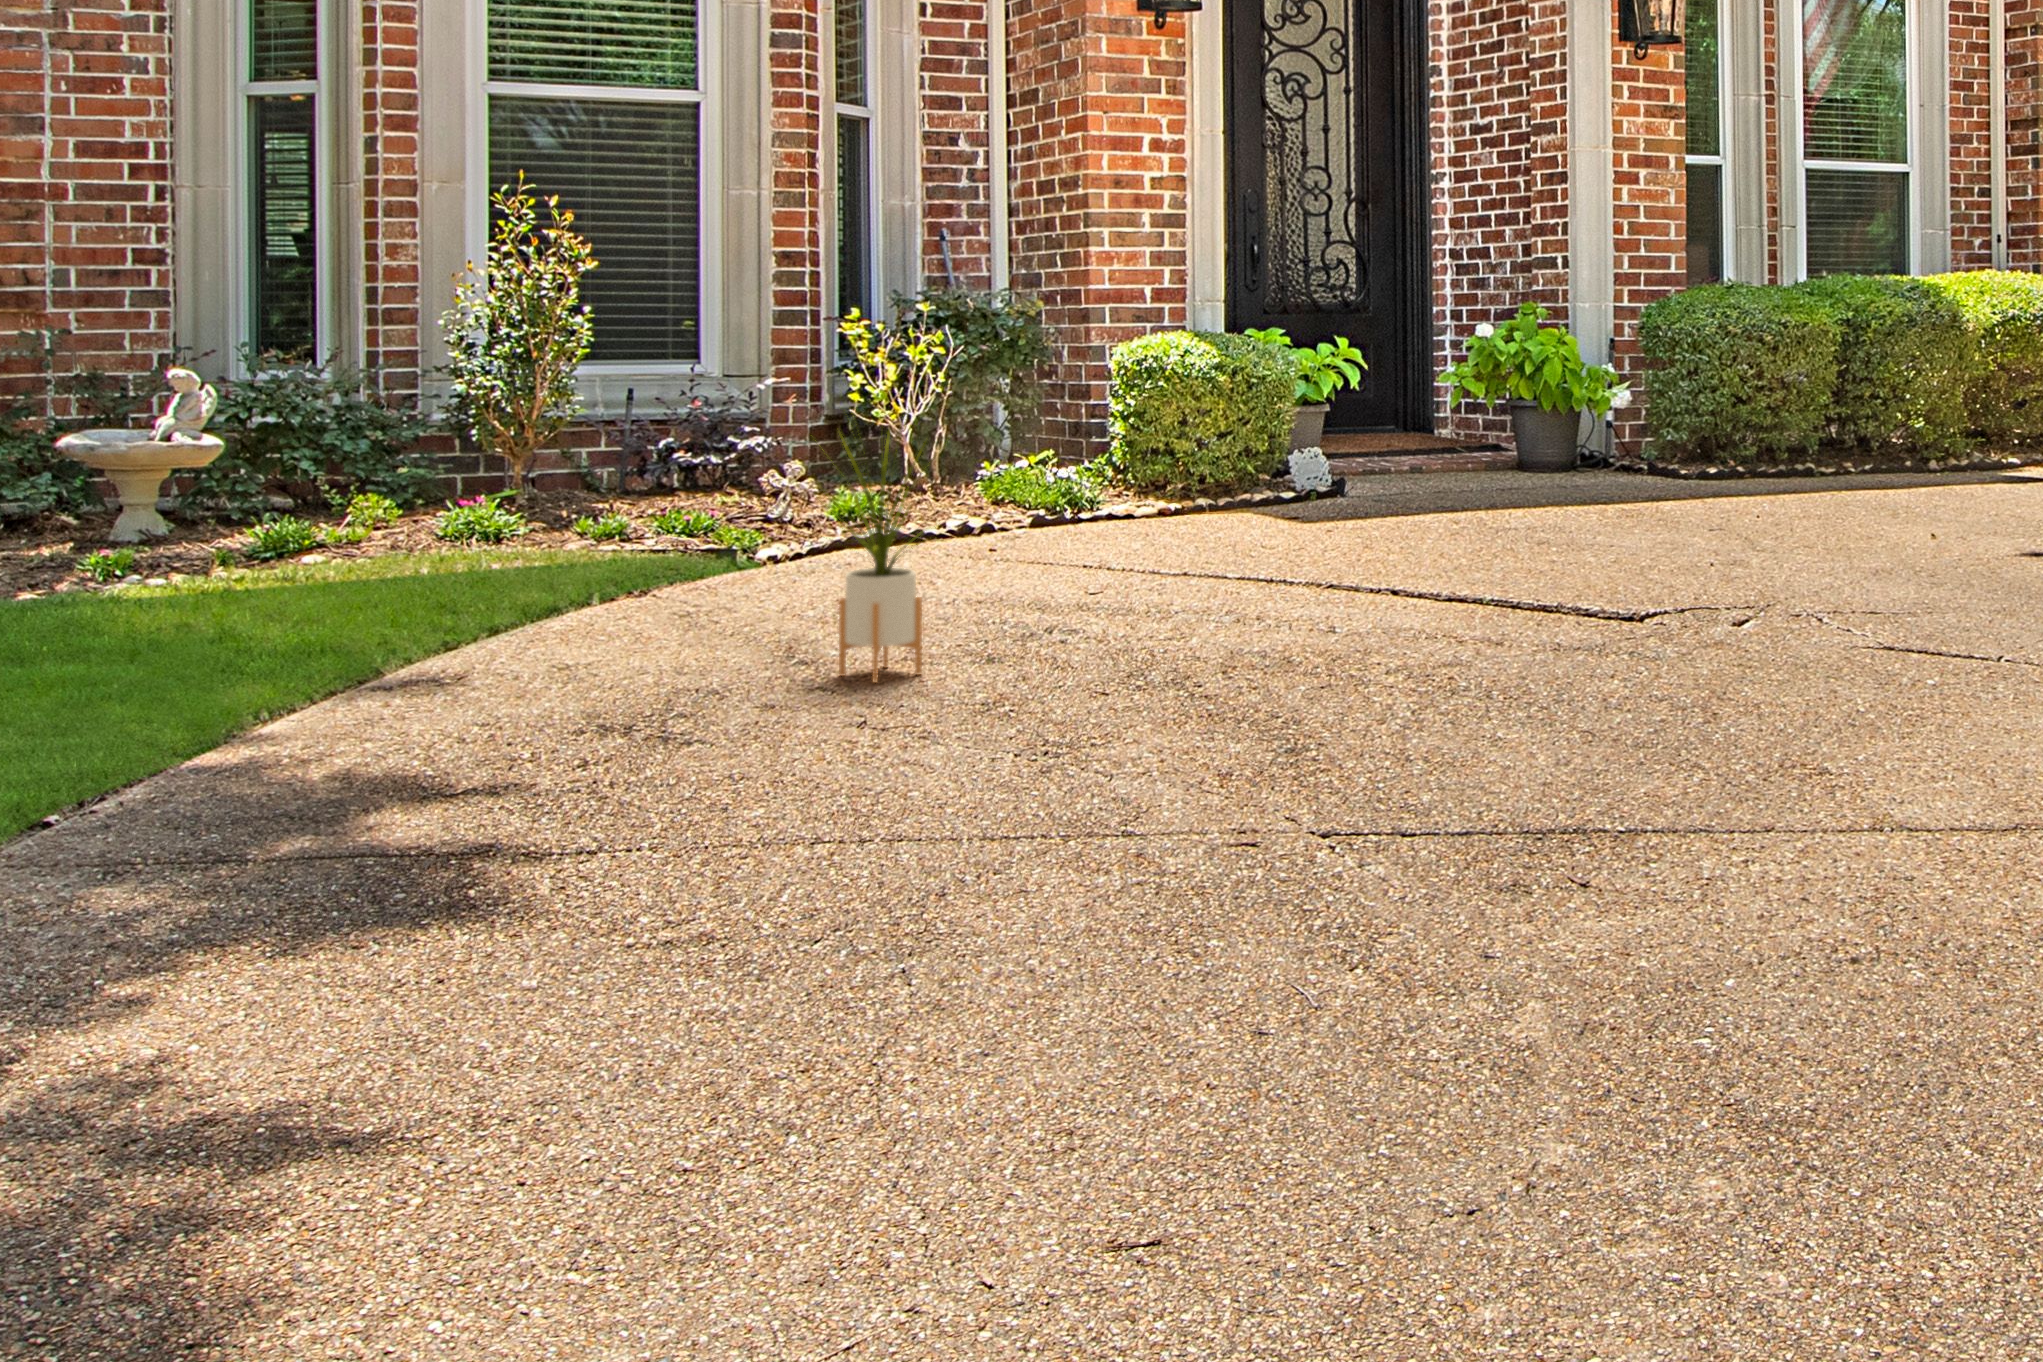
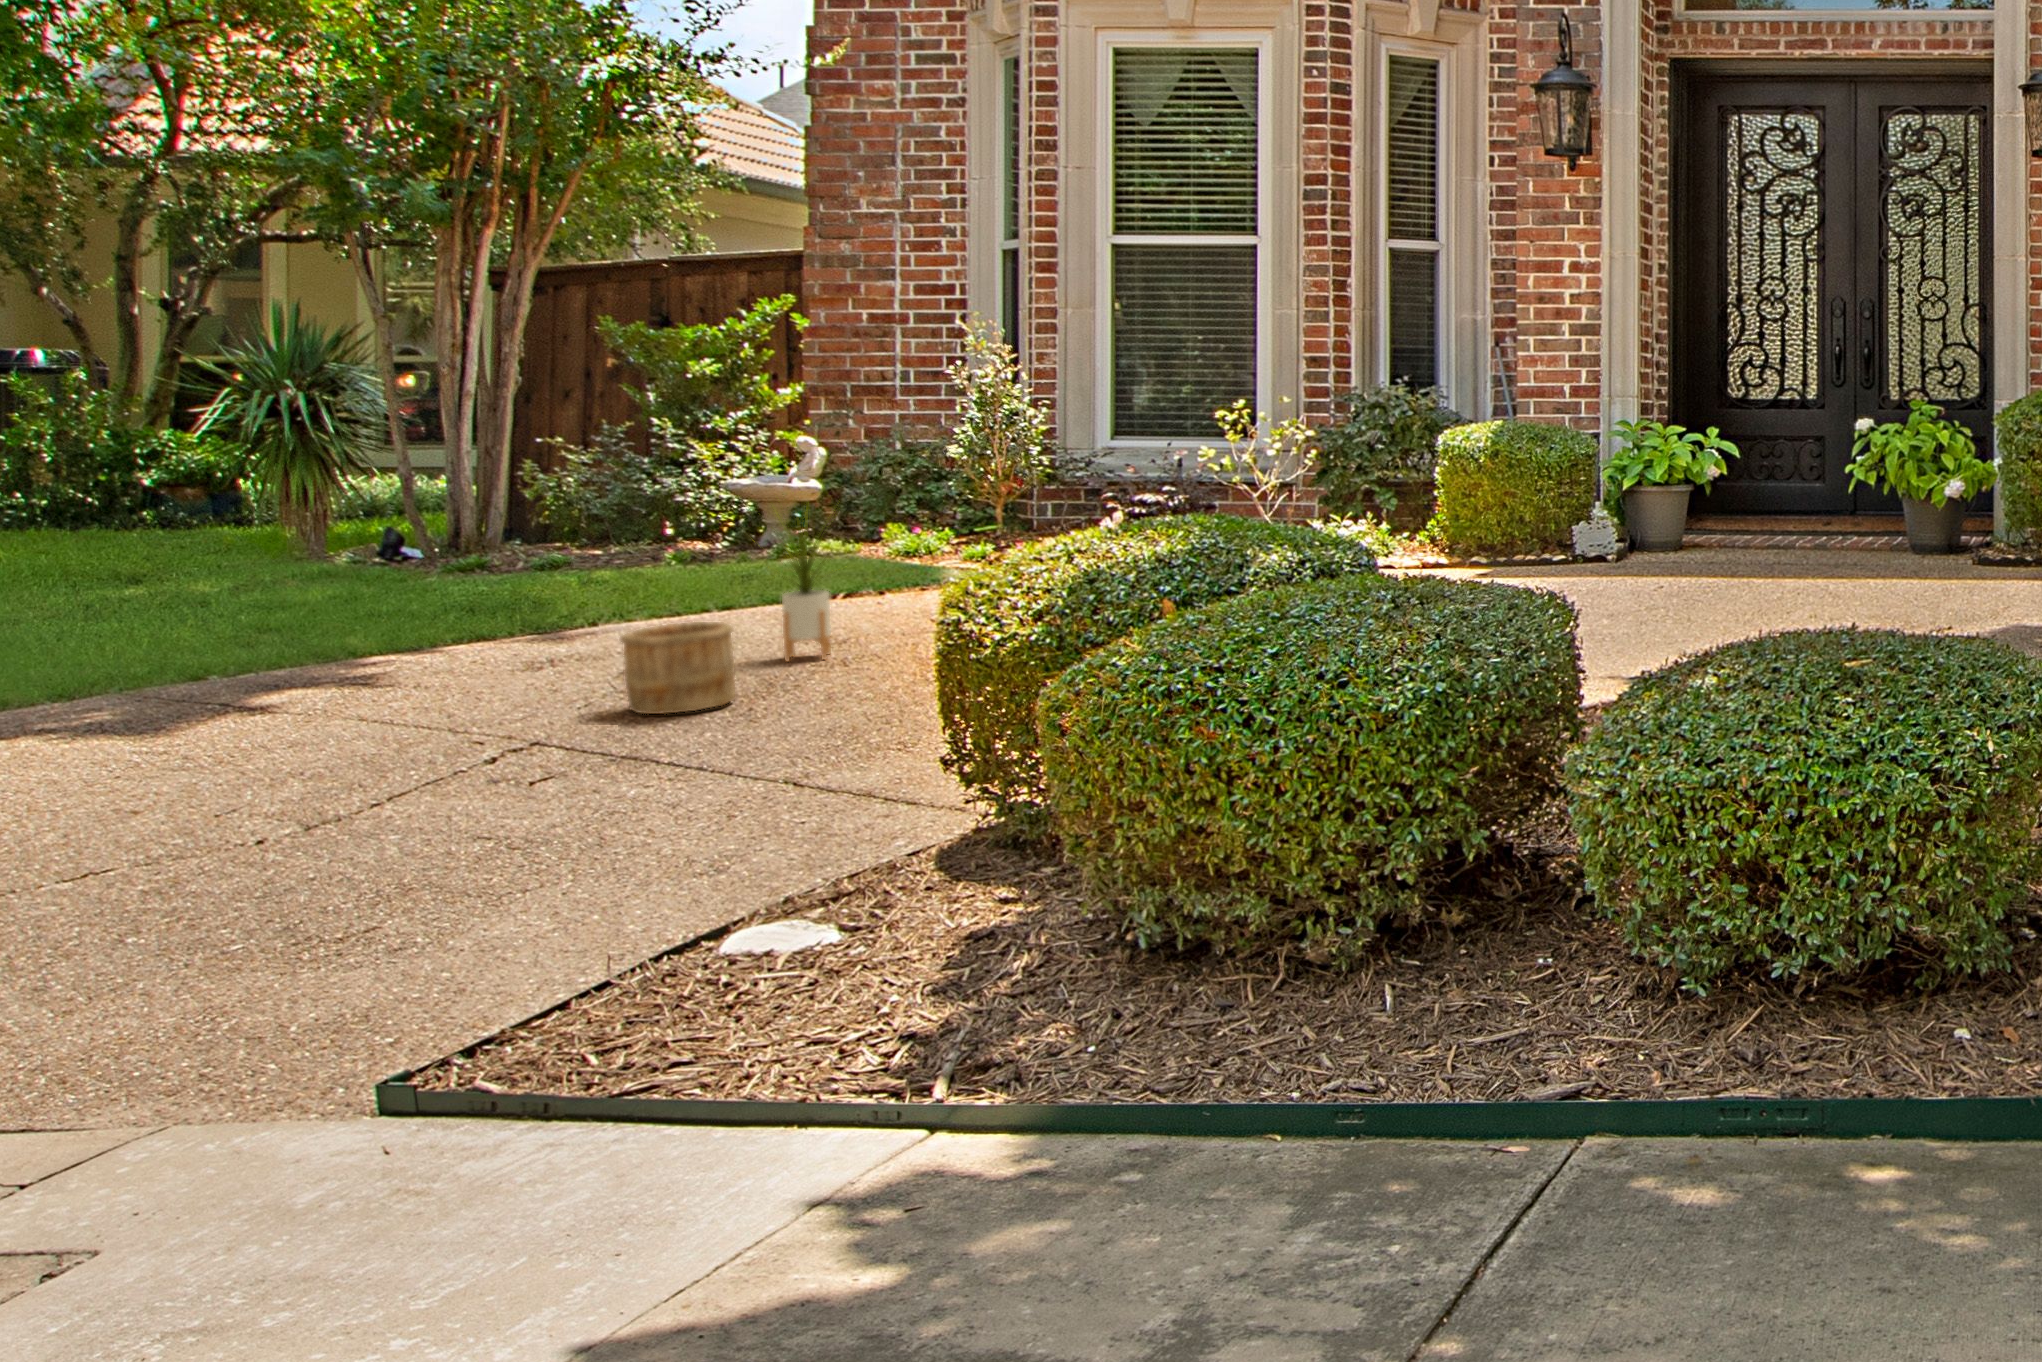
wooden bucket: none [939,611,1110,769] -> present [620,622,735,714]

